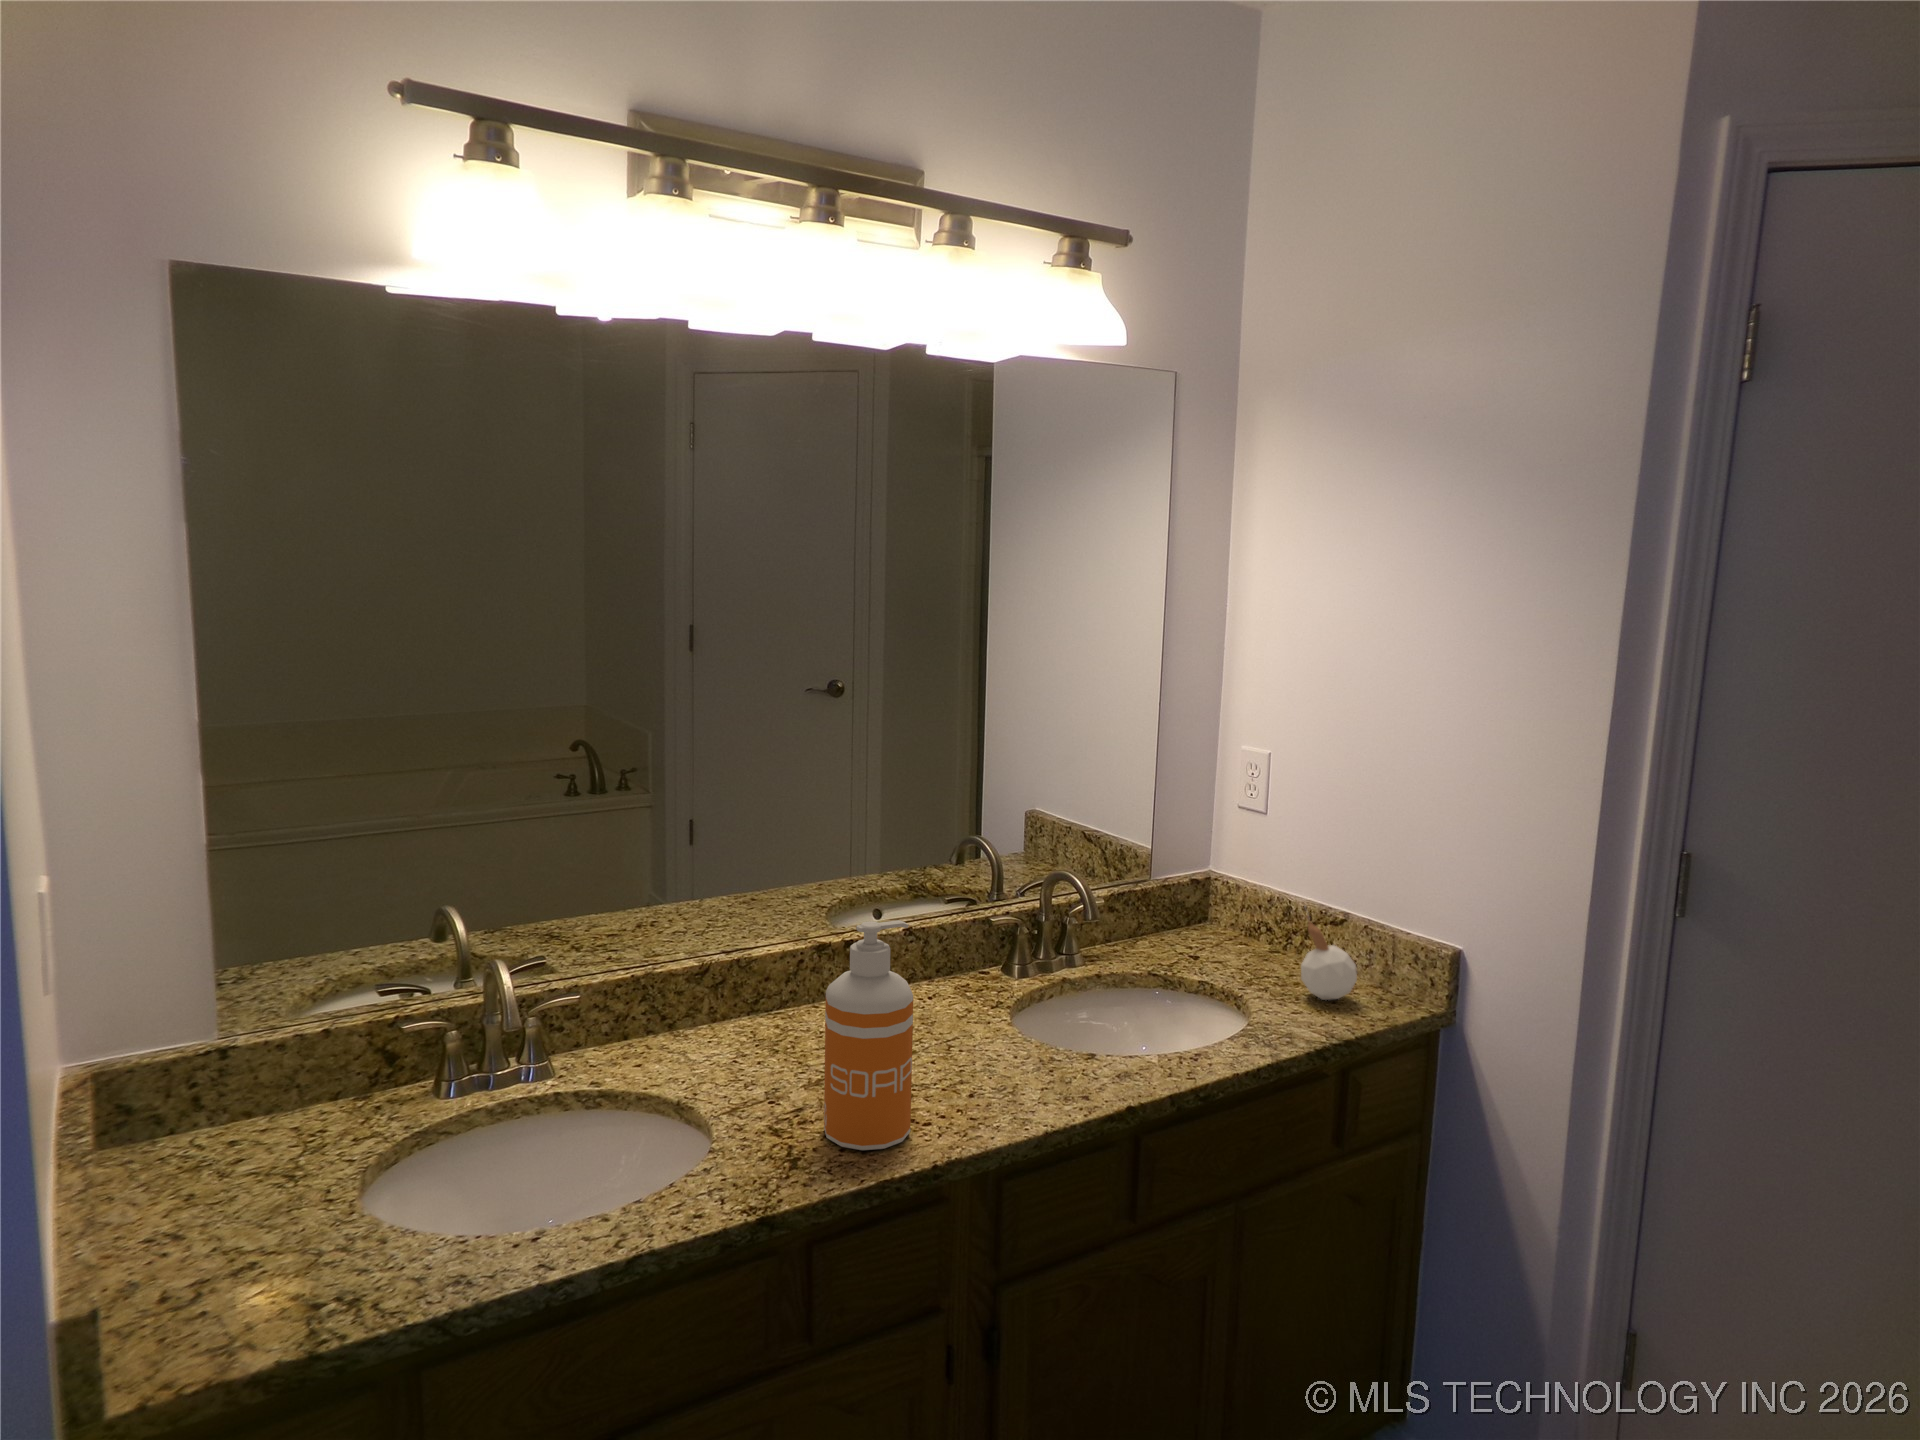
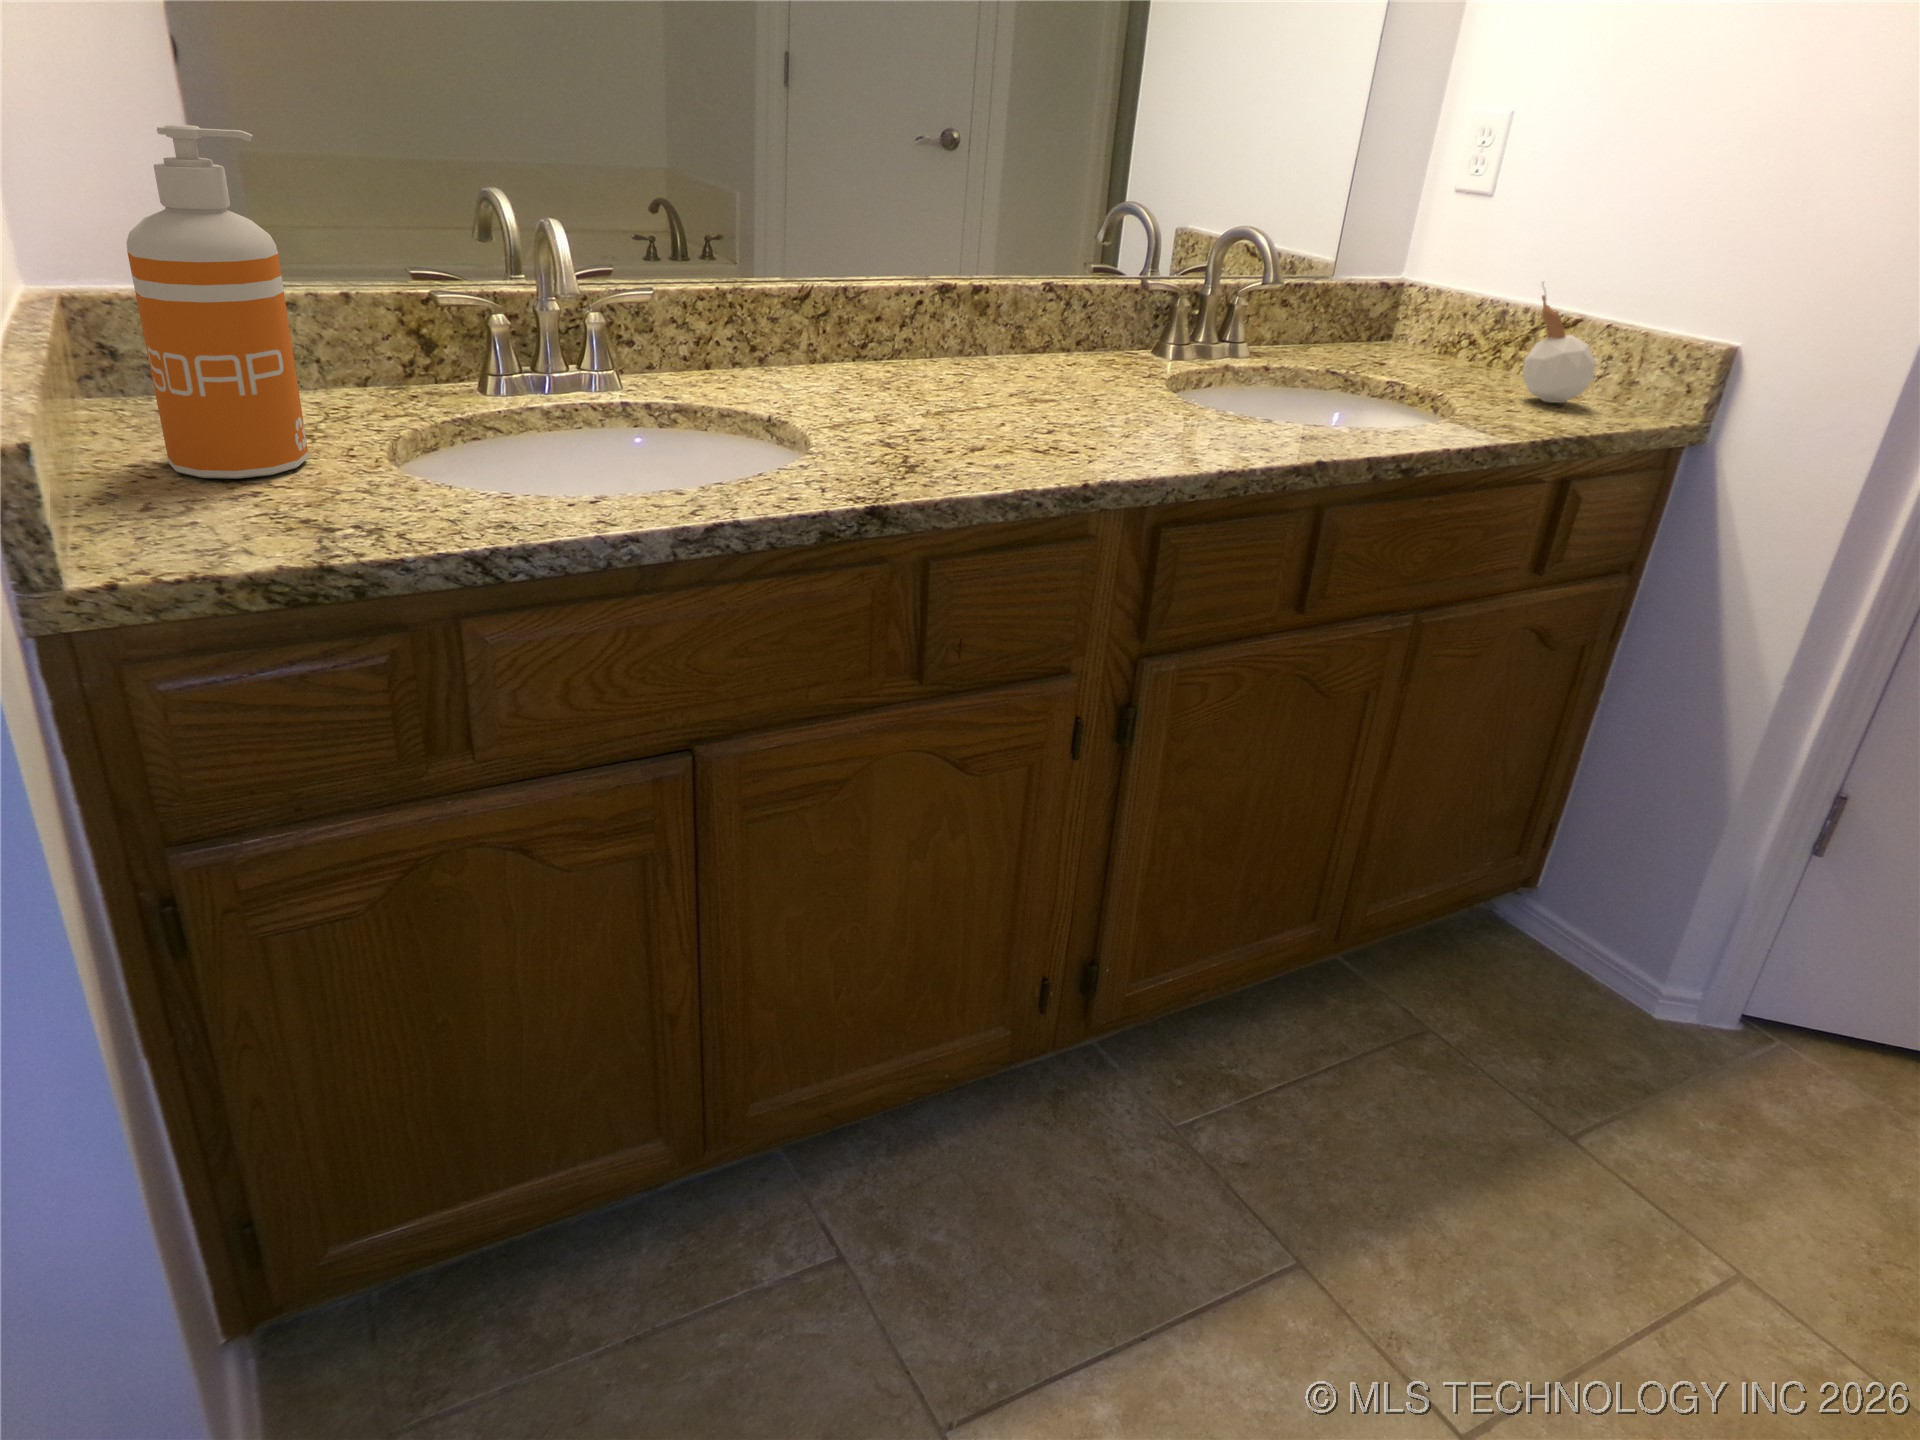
soap dispenser: present [824,920,913,1150] -> present [127,125,309,479]

